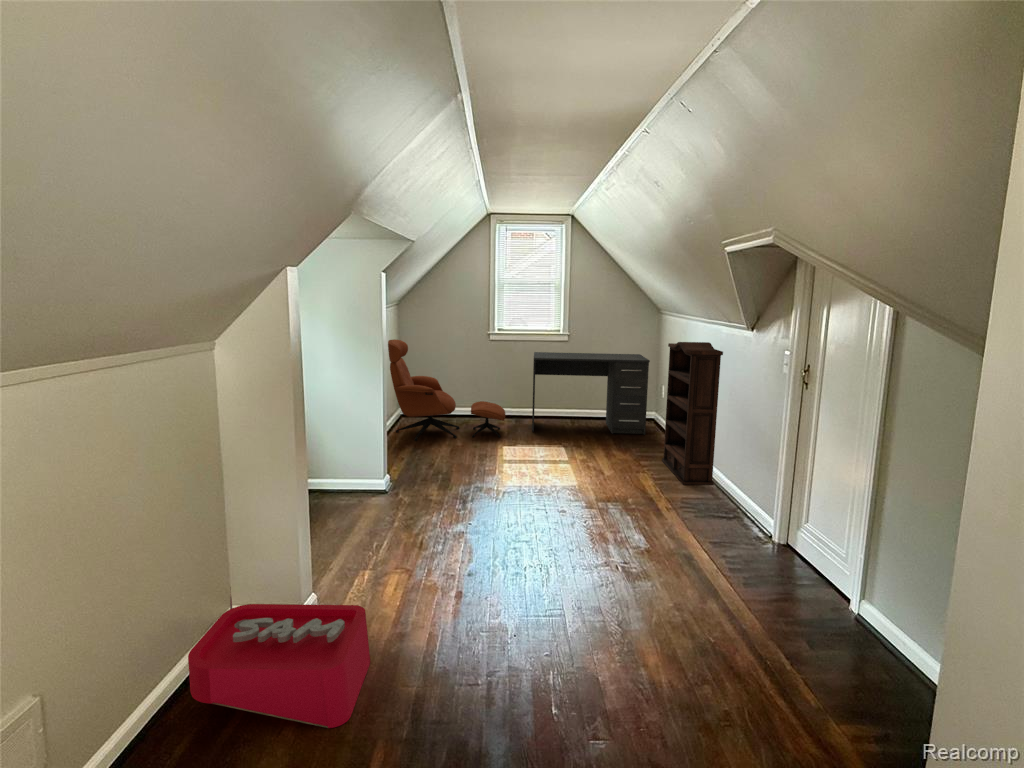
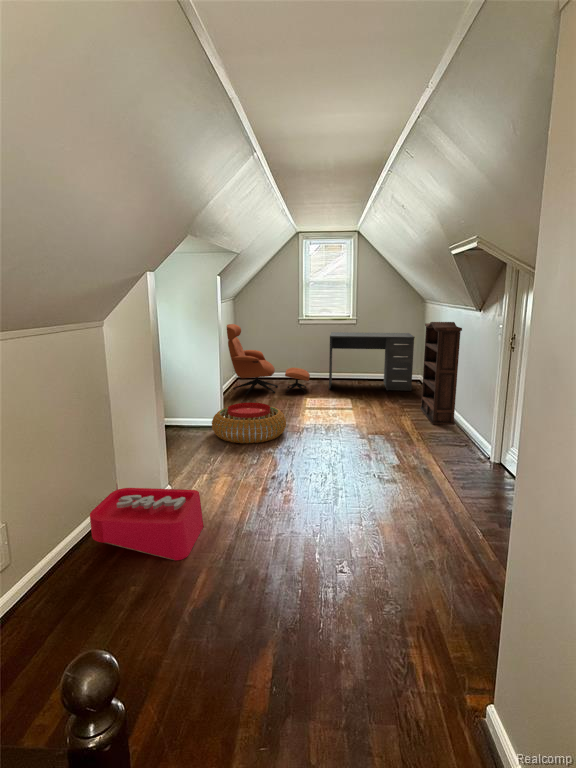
pouf: none [371,456,480,518] -> present [212,403,286,443]

